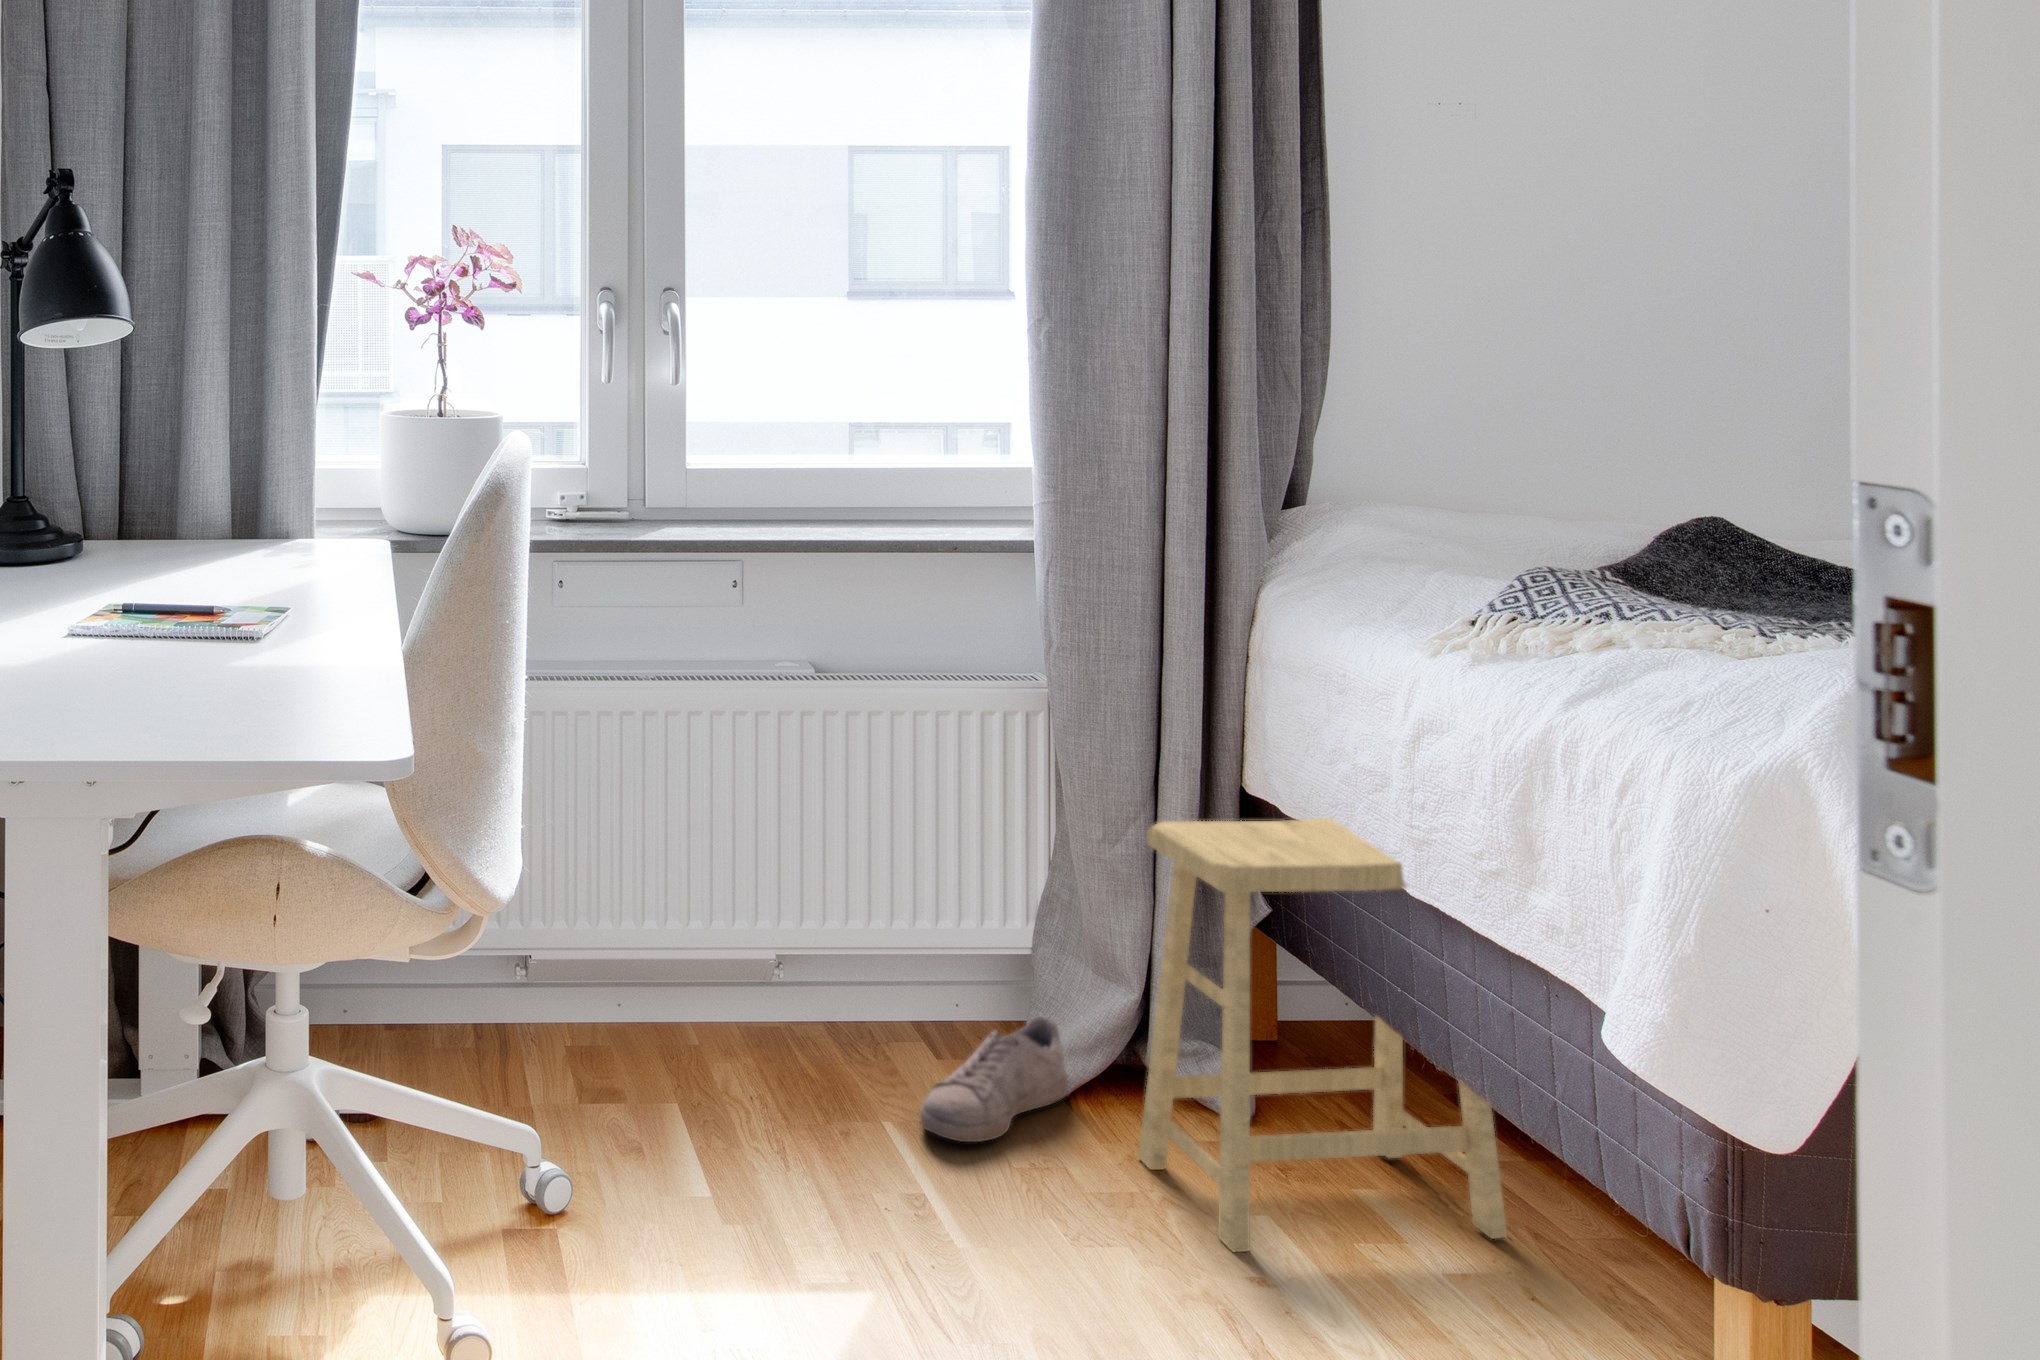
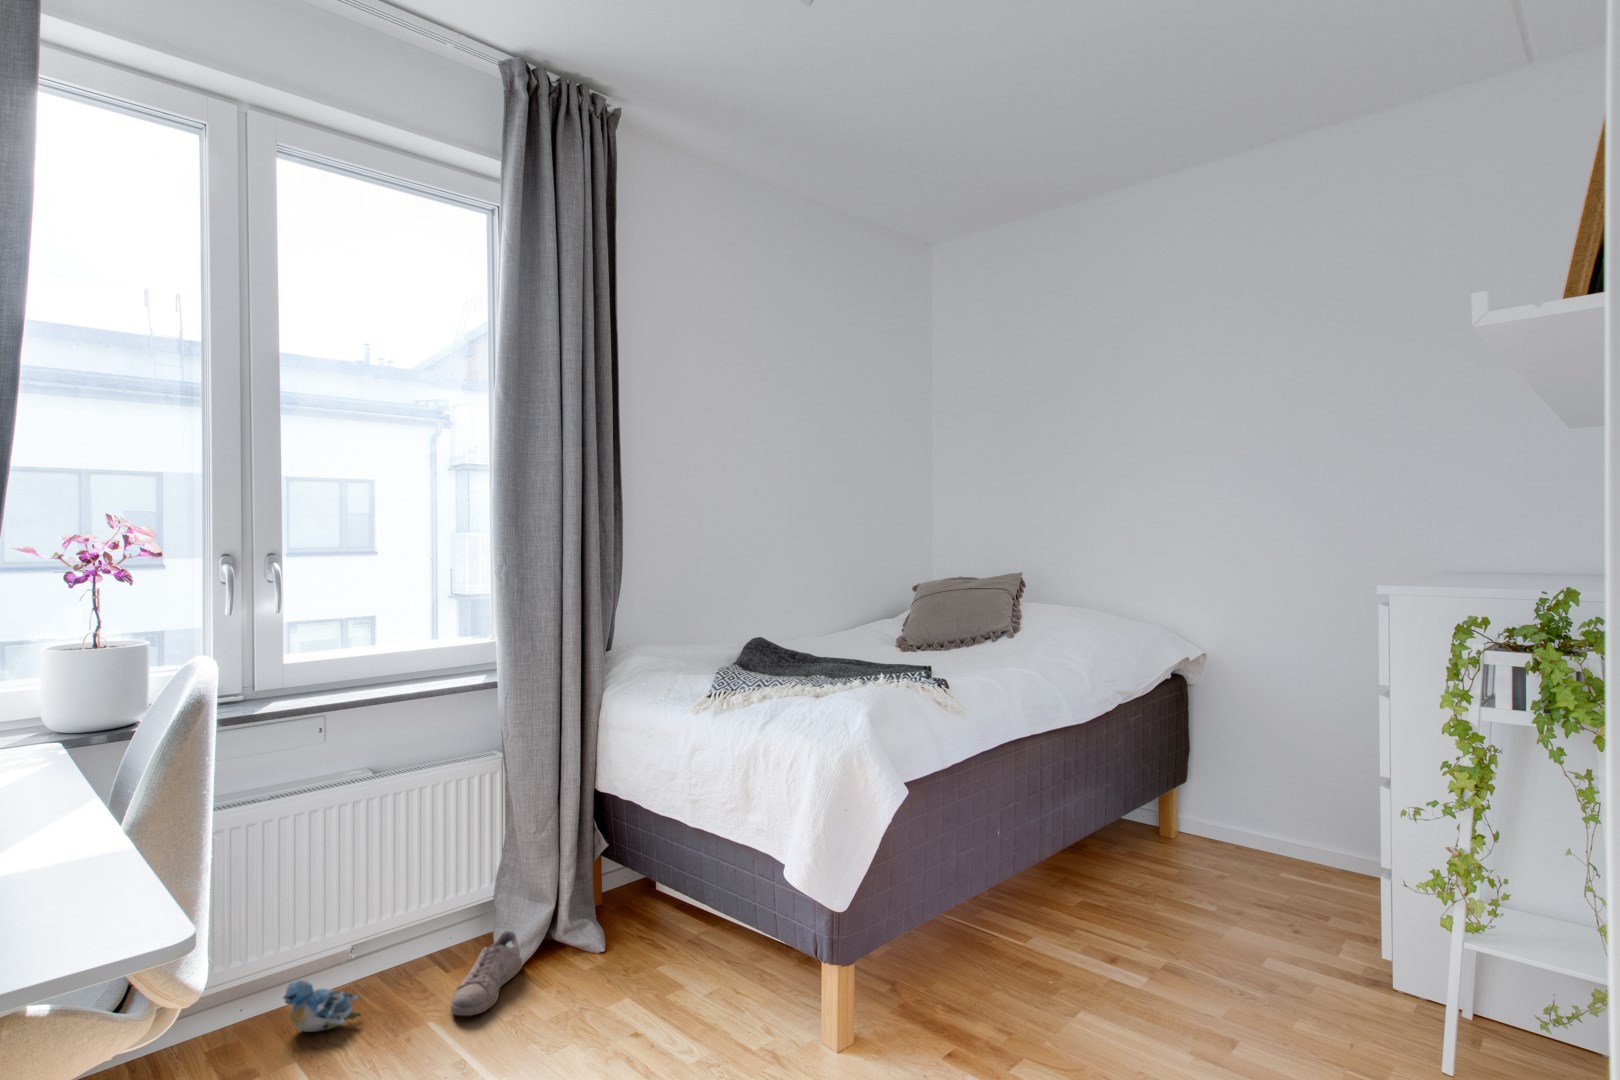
footstool: present [1138,818,1507,1252] -> none [564,789,721,1020]
plush toy: none [667,984,779,1080] -> present [283,980,361,1032]

